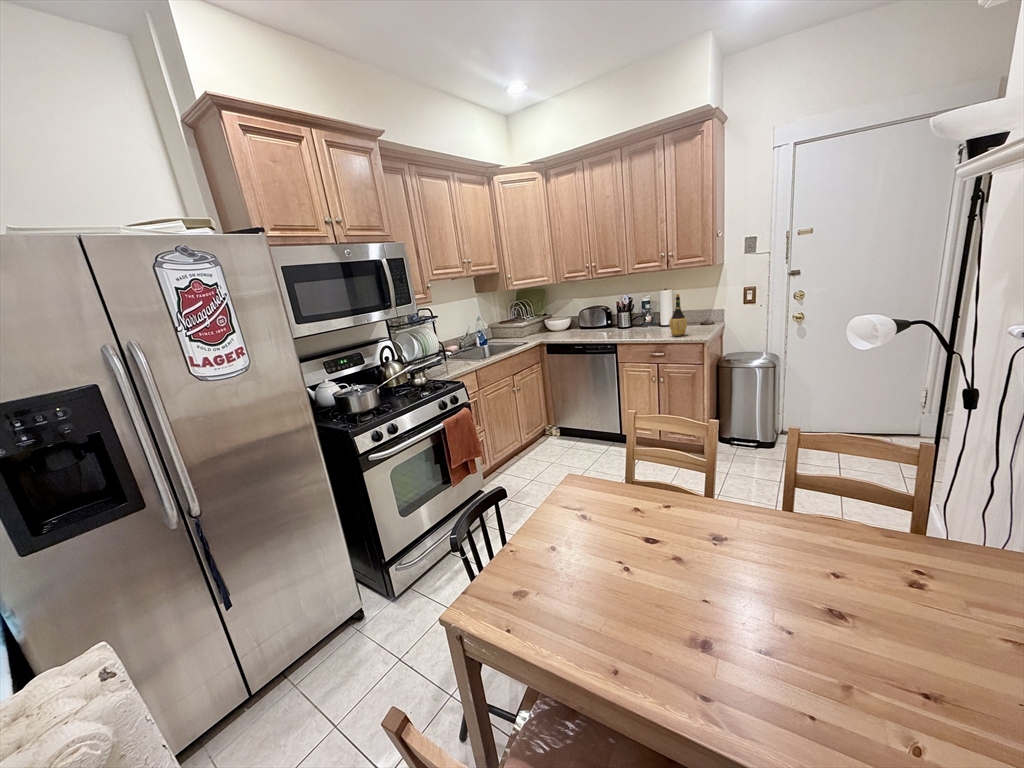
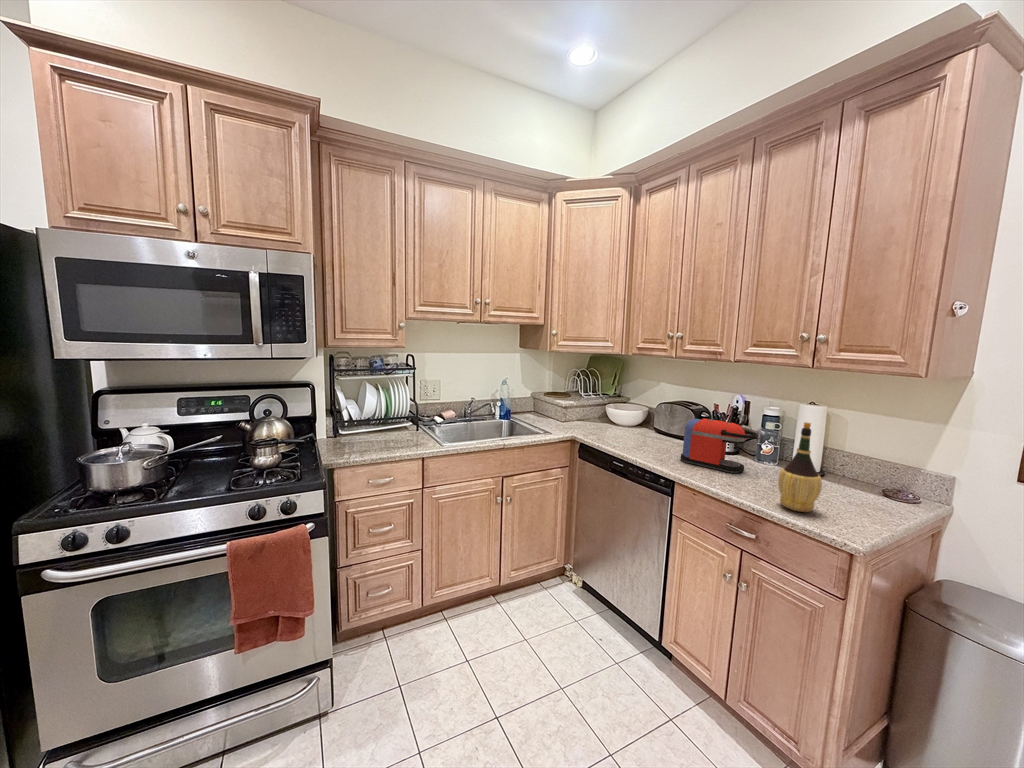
coffee maker: none [612,307,649,335] -> present [681,418,758,473]

